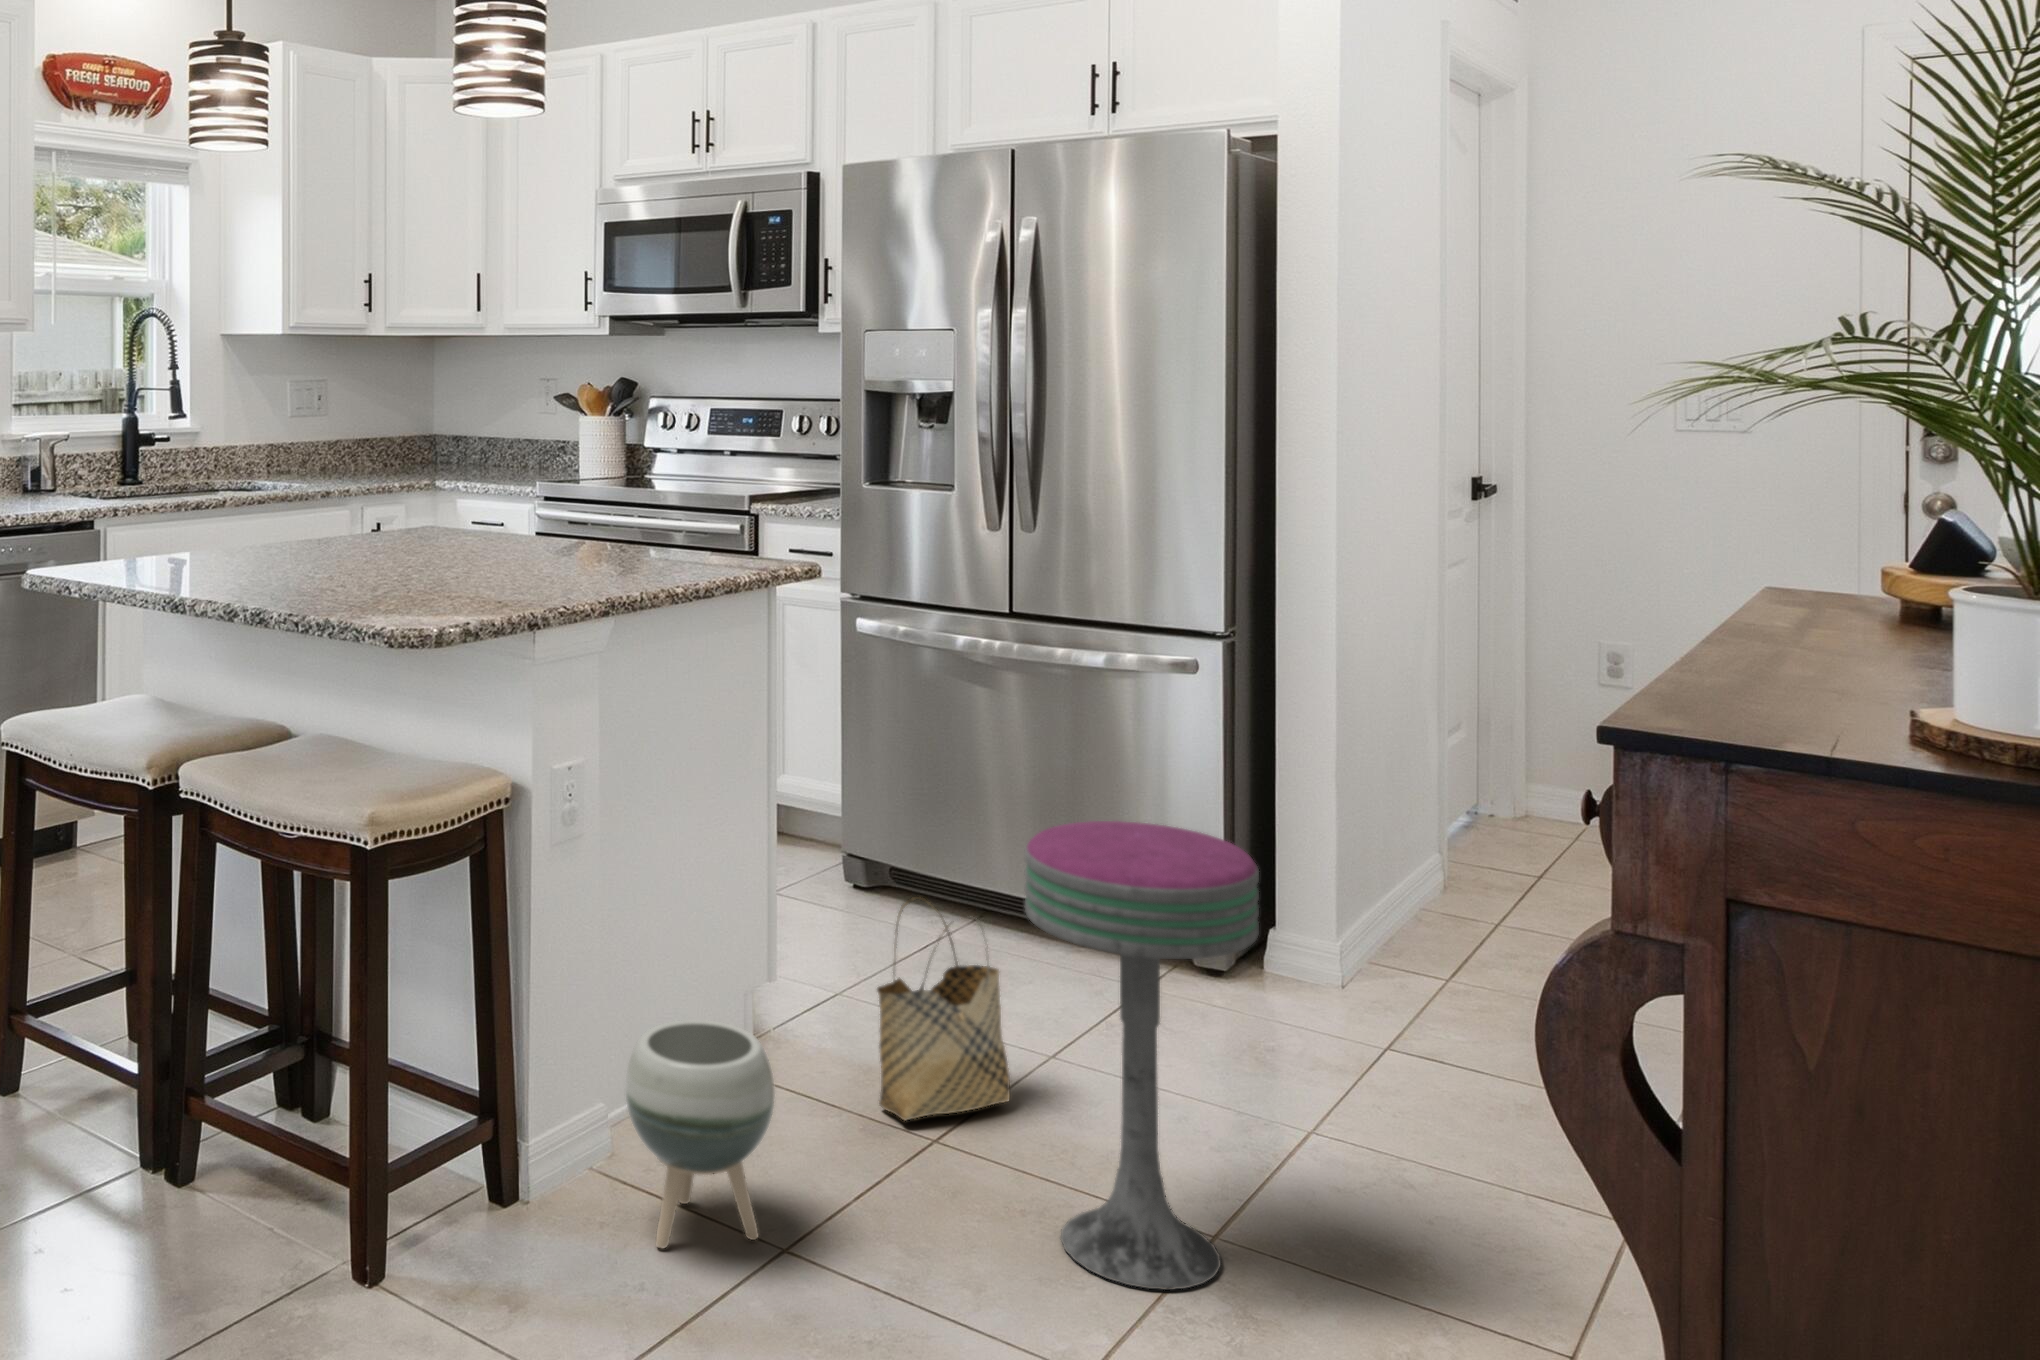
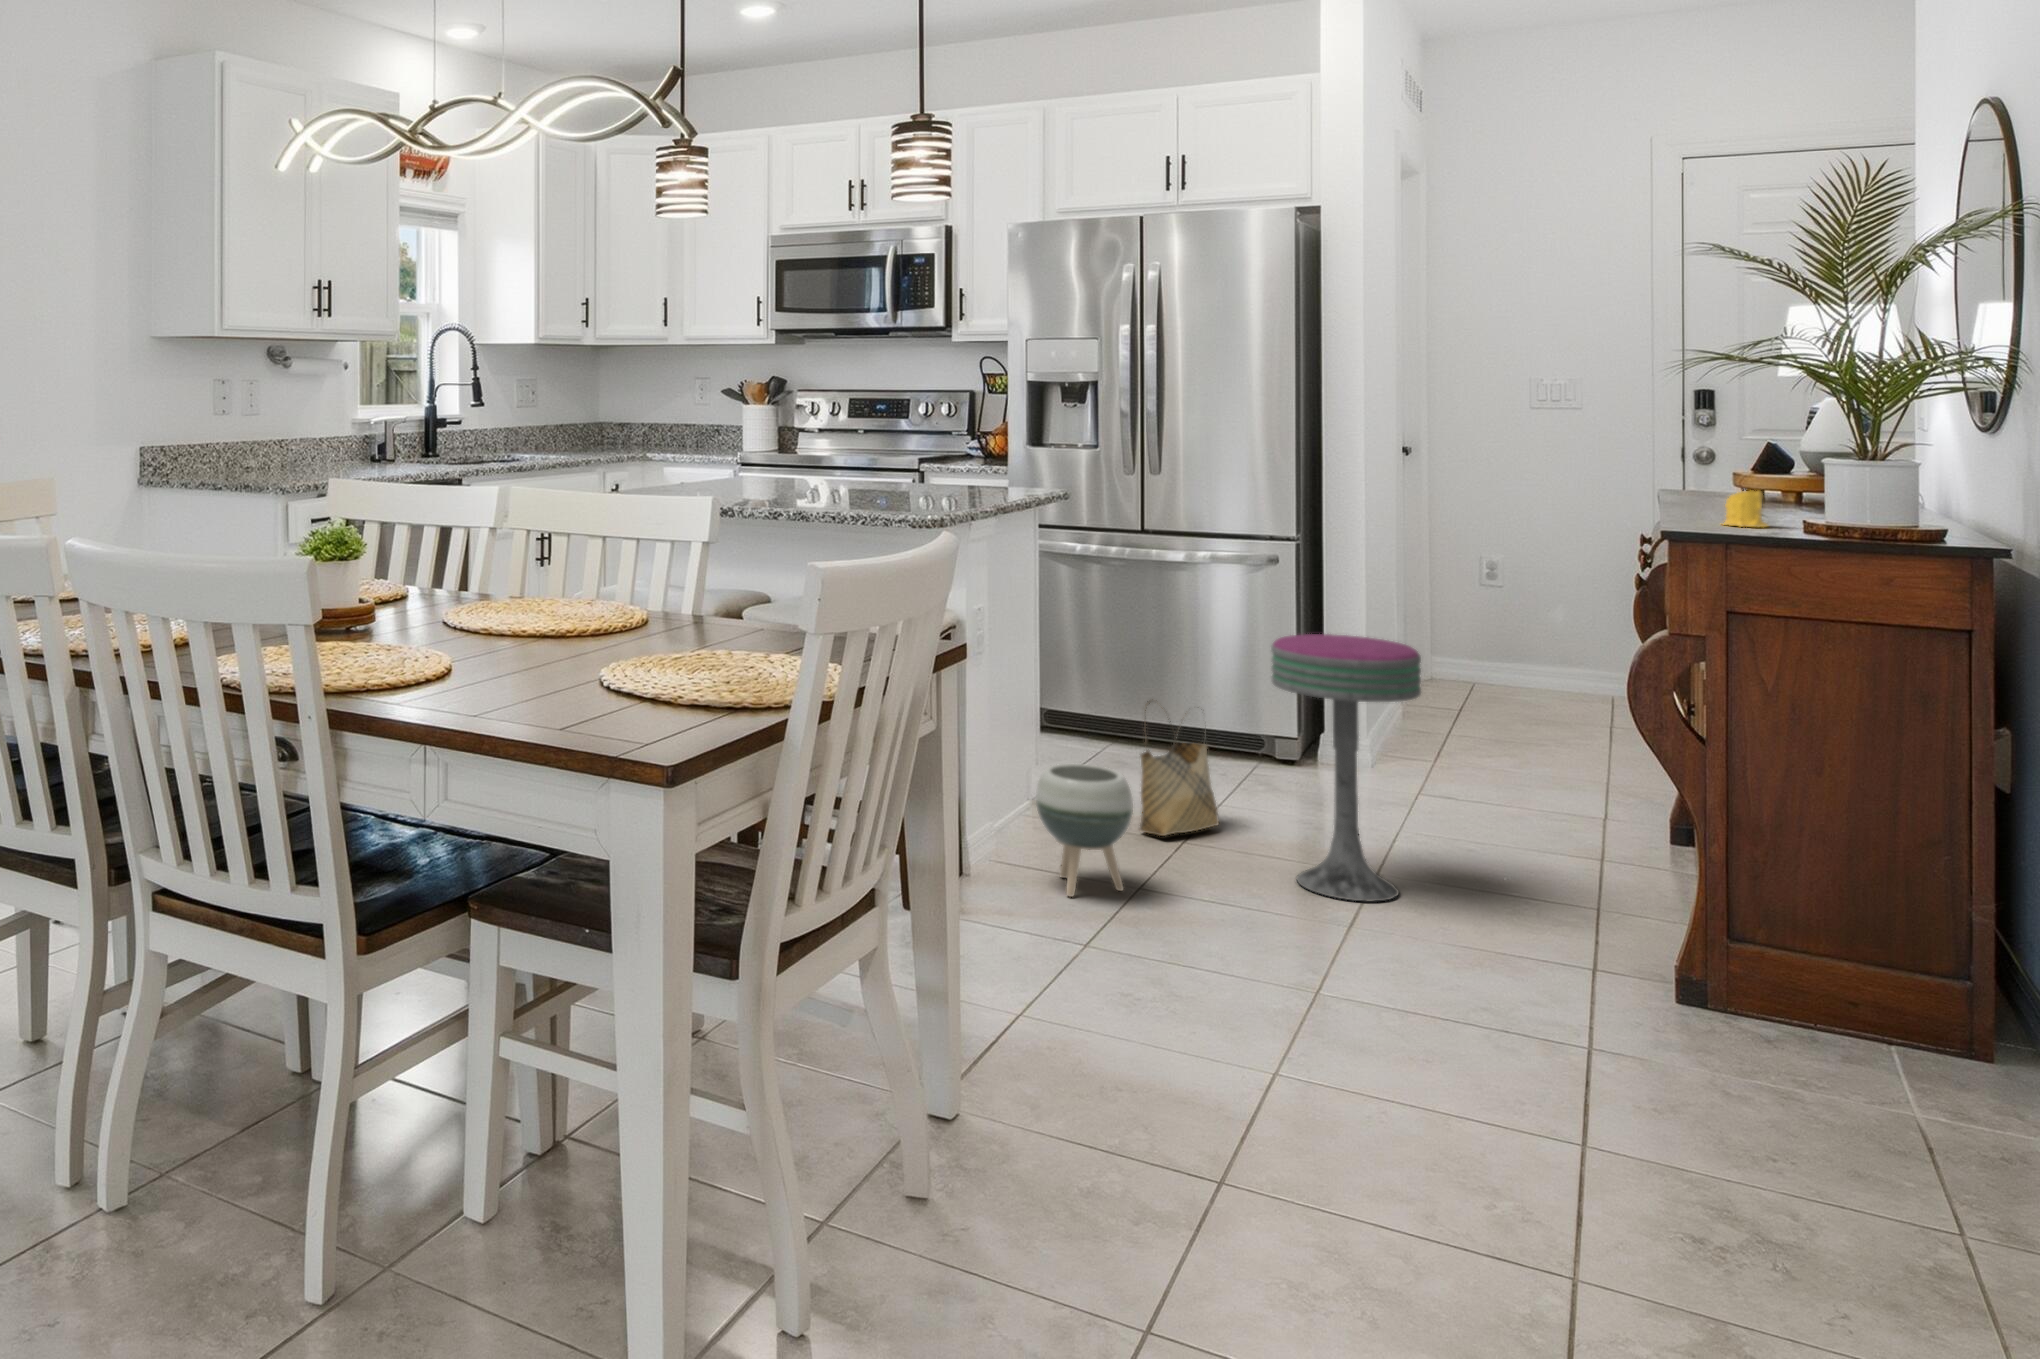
candle: none [1760,615,1850,691] -> present [1724,491,1768,527]

